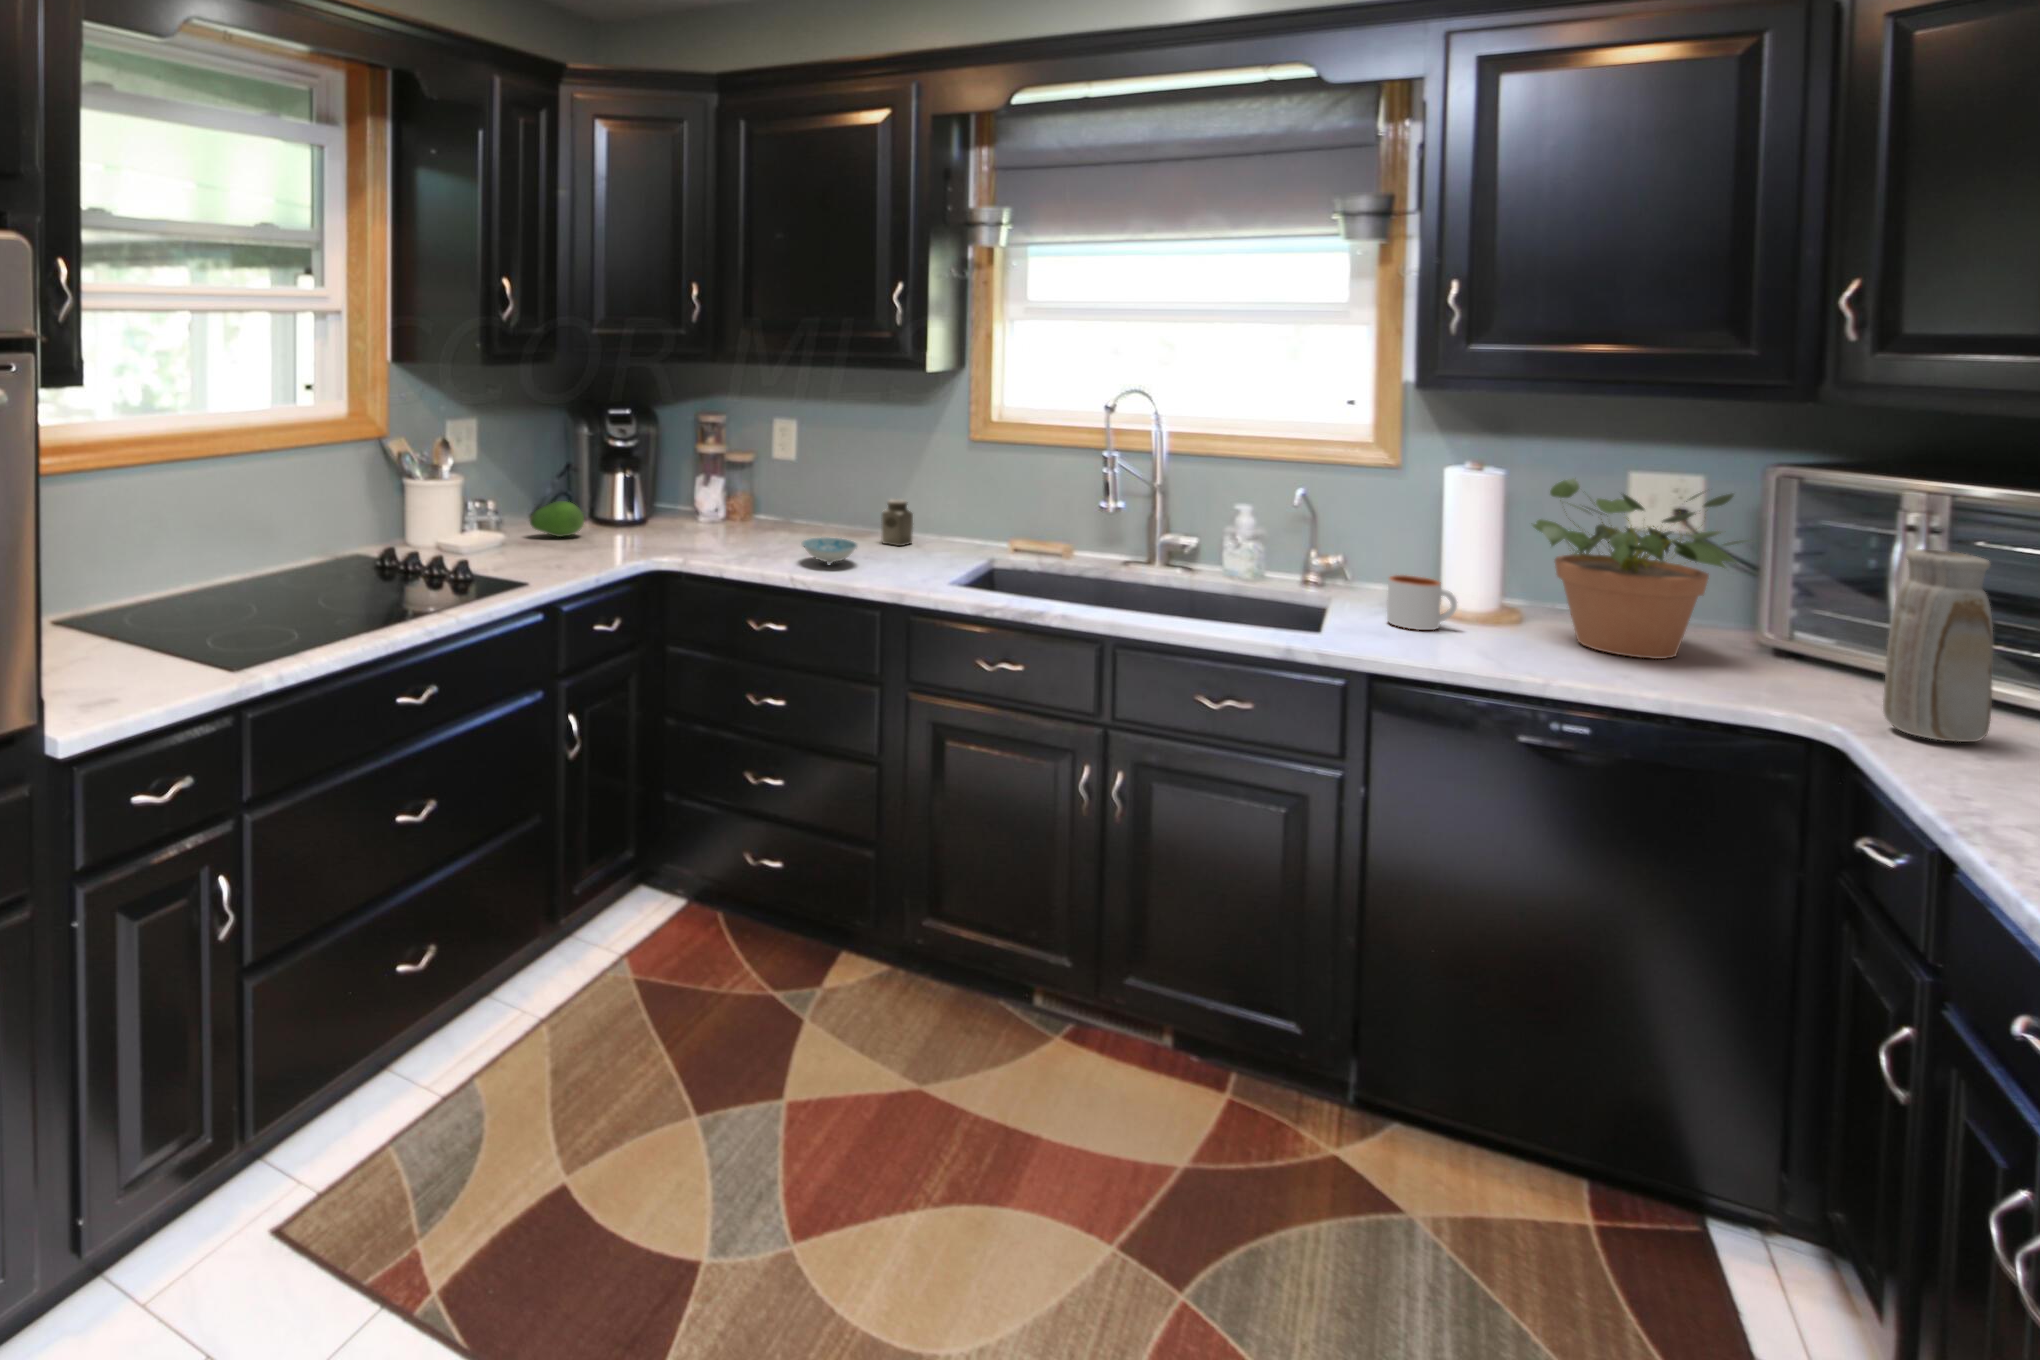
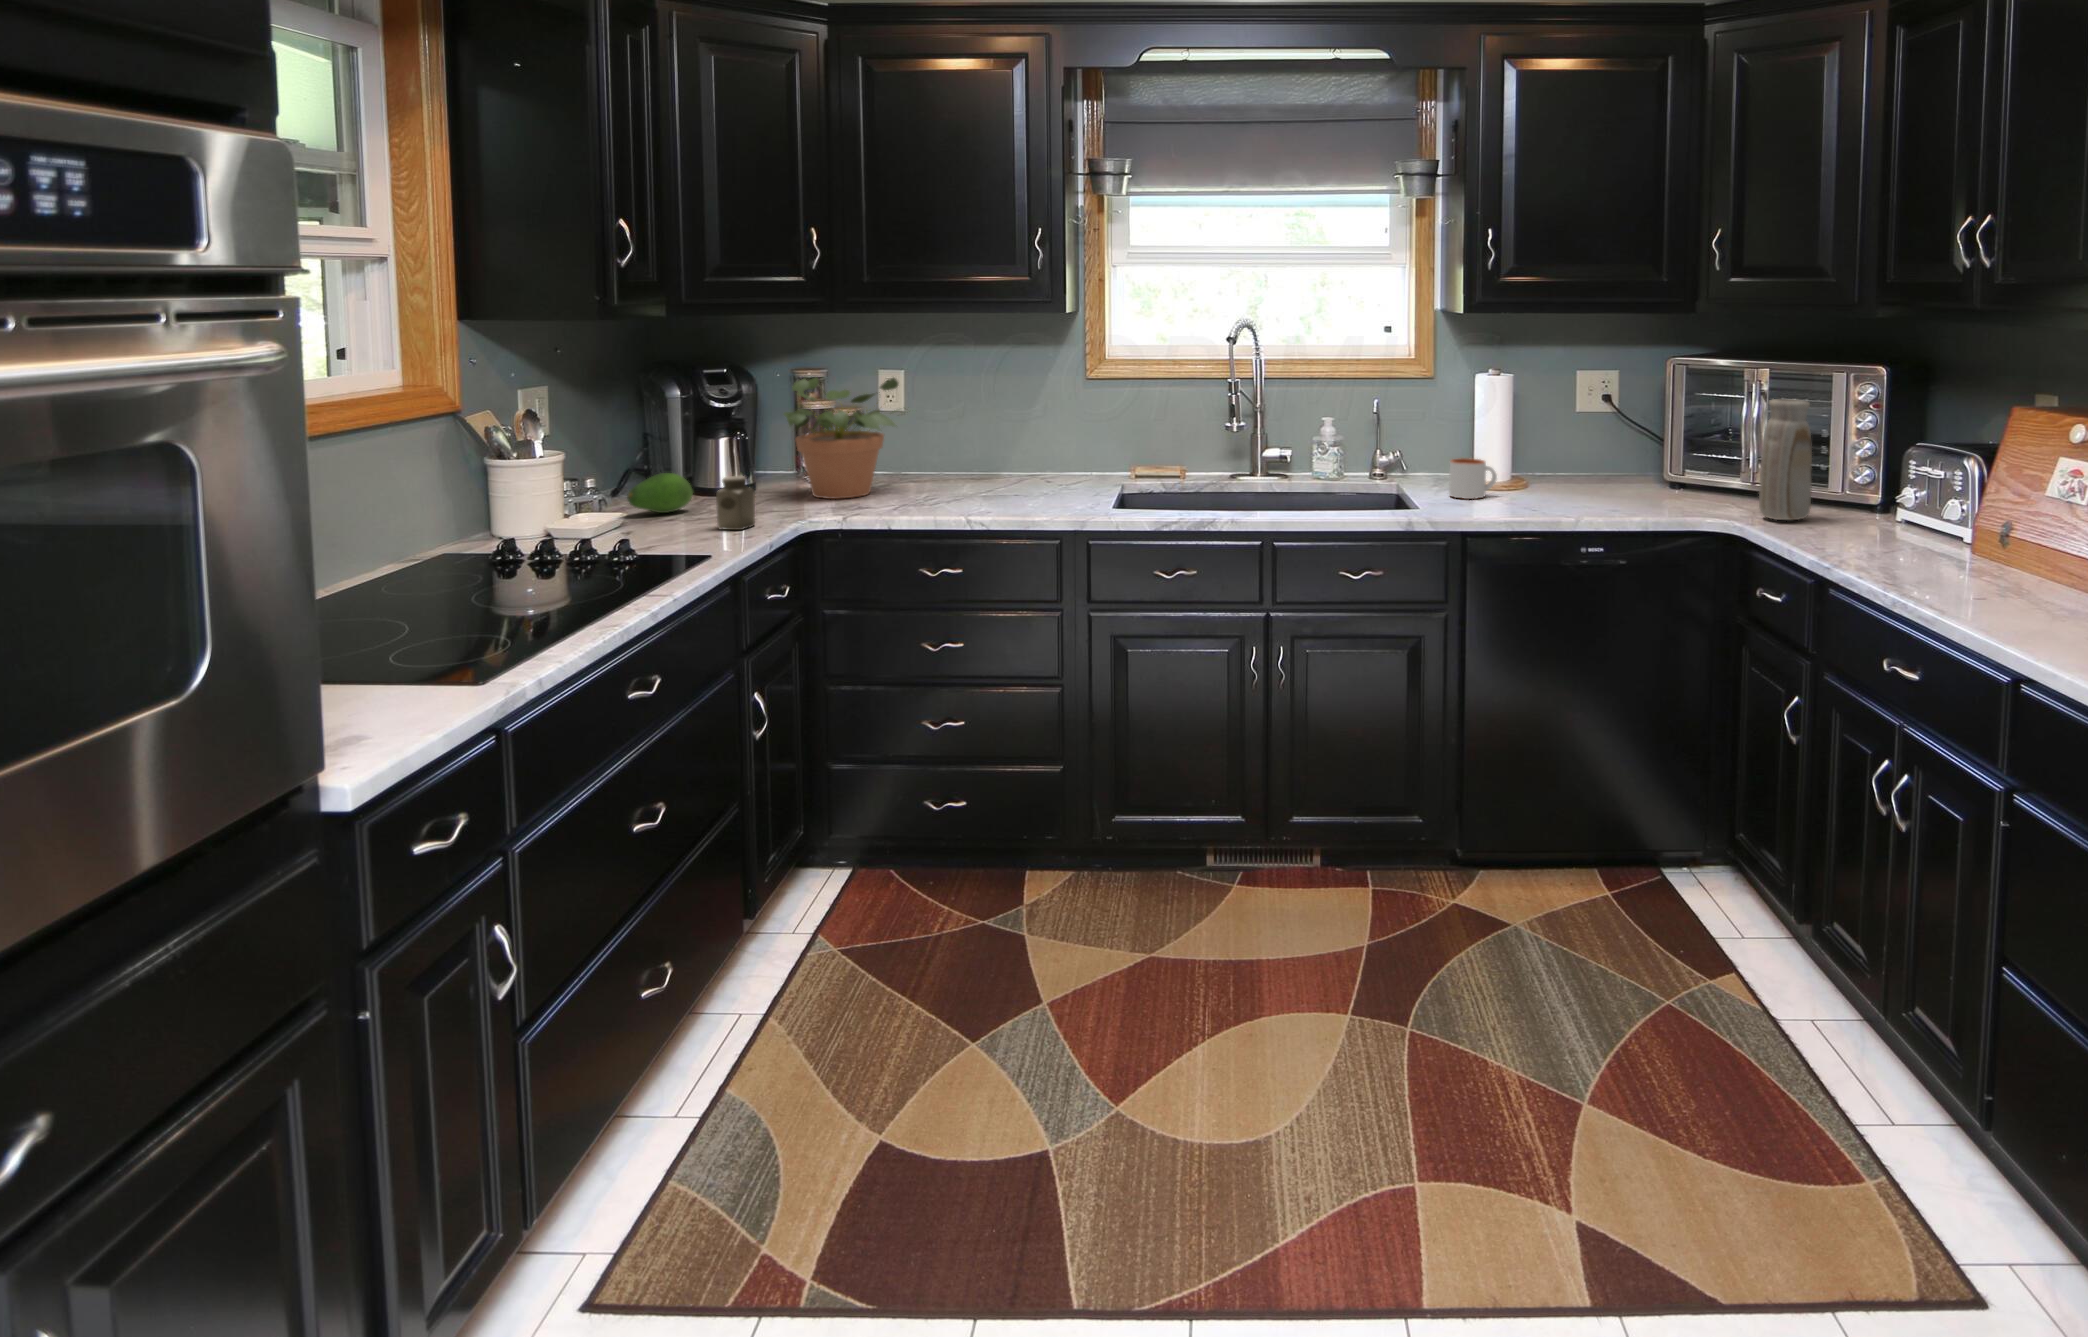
potted plant: present [1533,479,1745,659] -> present [784,378,898,499]
salt shaker: present [882,499,913,546] -> present [716,476,755,530]
ceramic bowl: present [802,537,858,564] -> none [954,481,1012,506]

